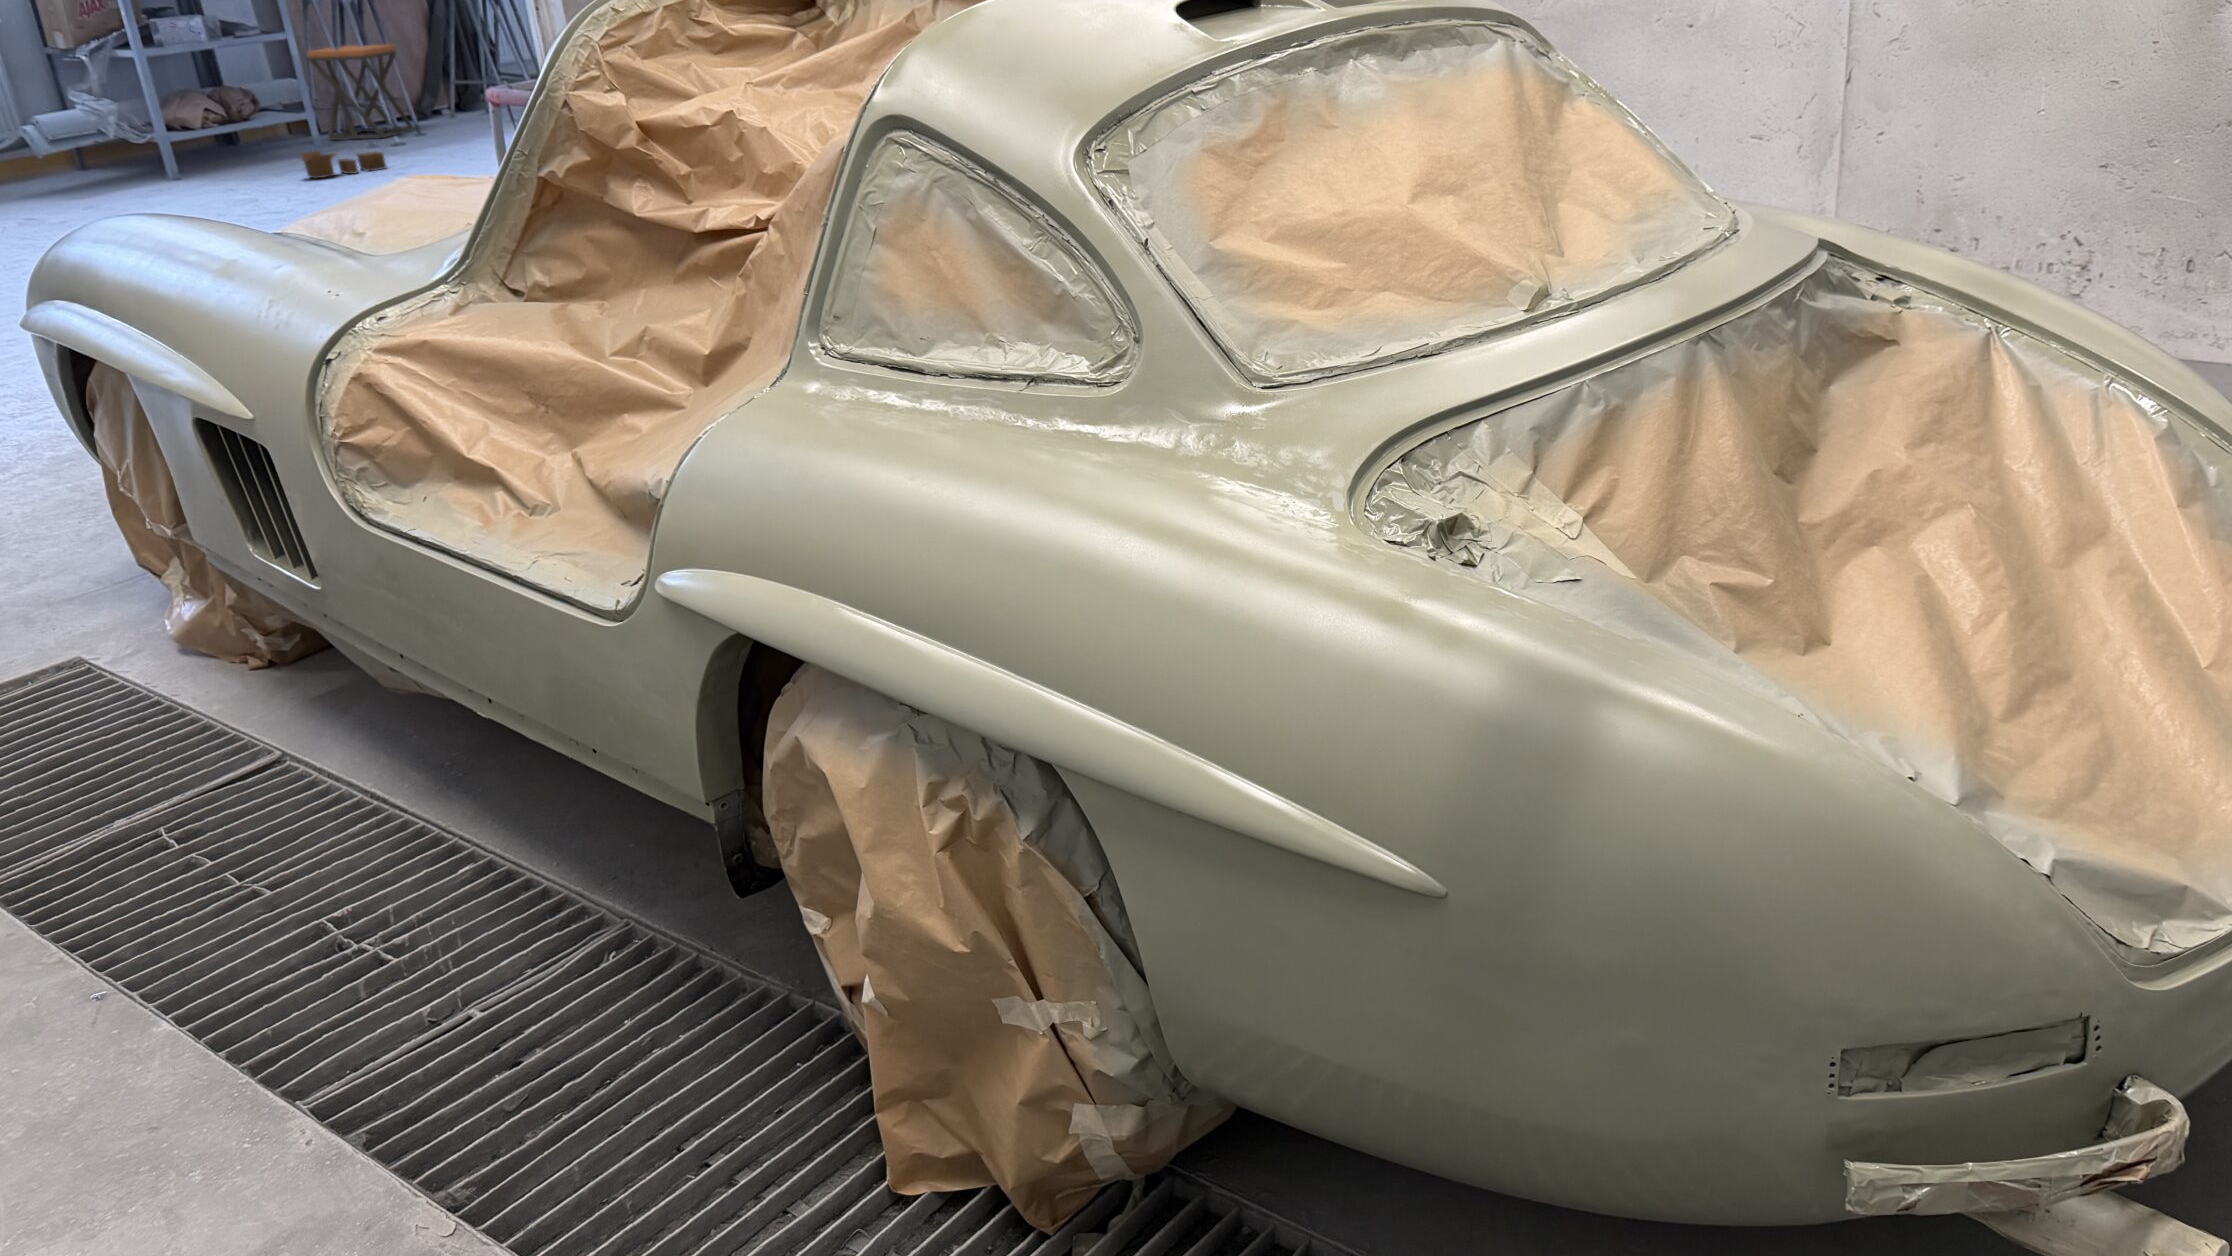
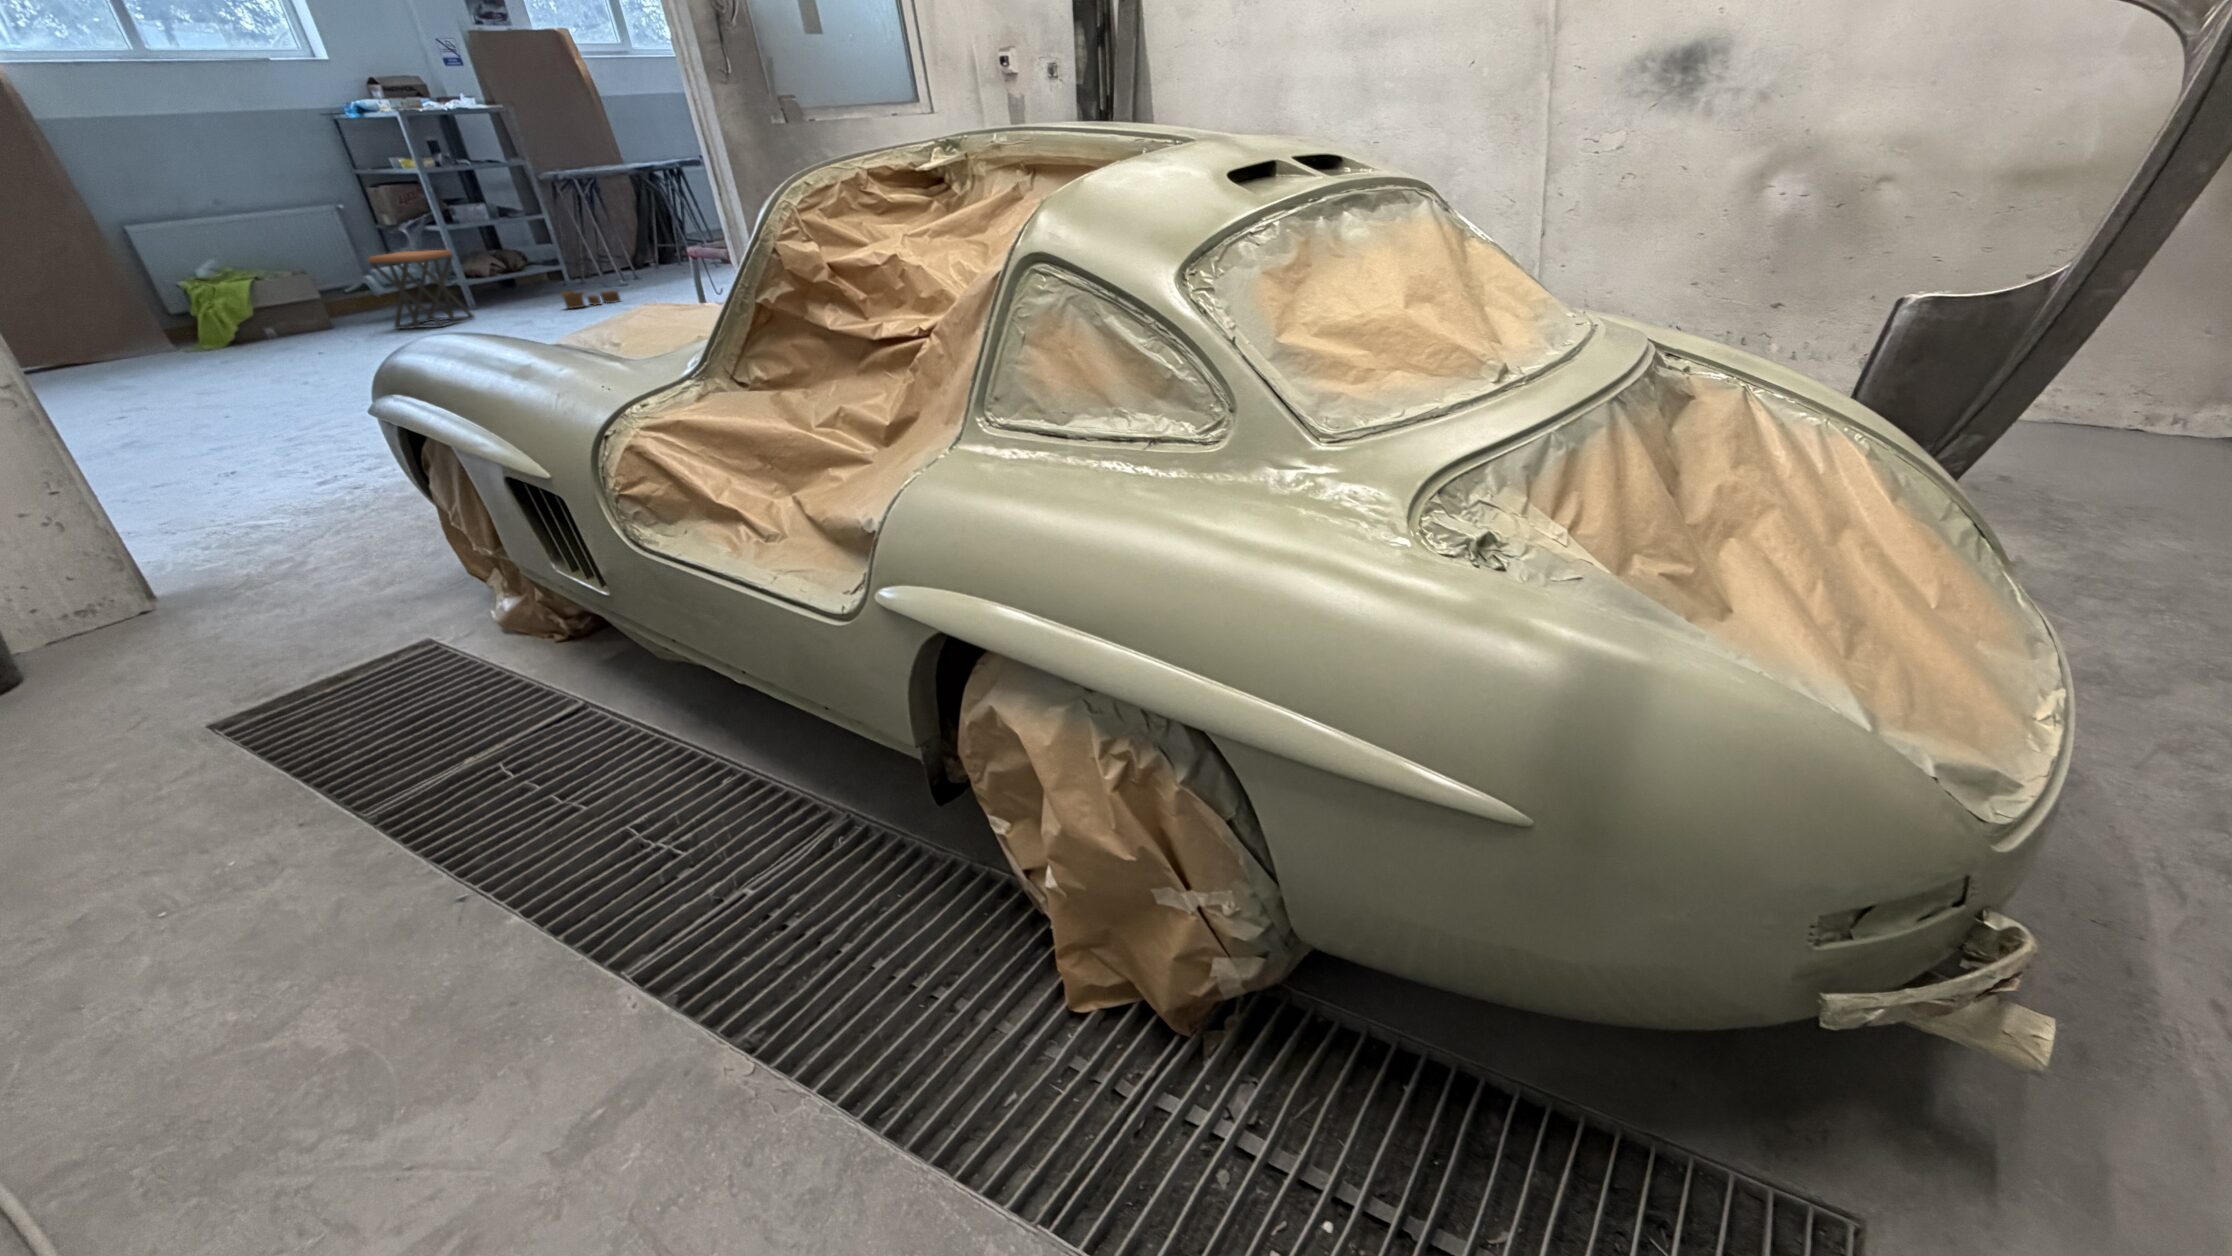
stool: present [307,44,414,140] -> present [368,250,474,329]

